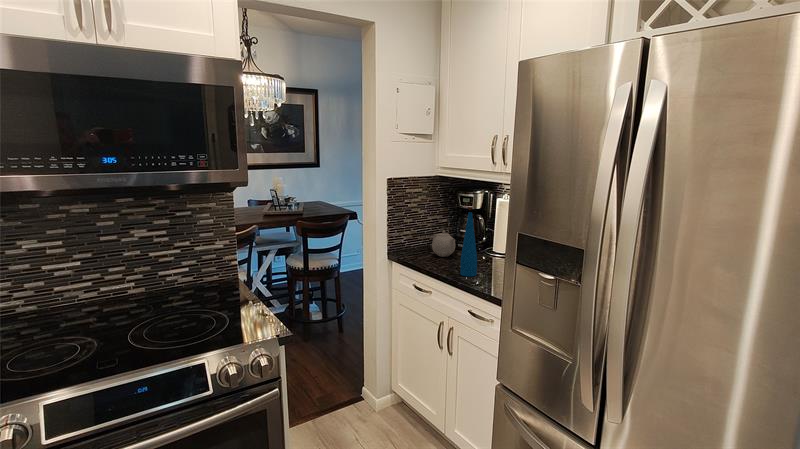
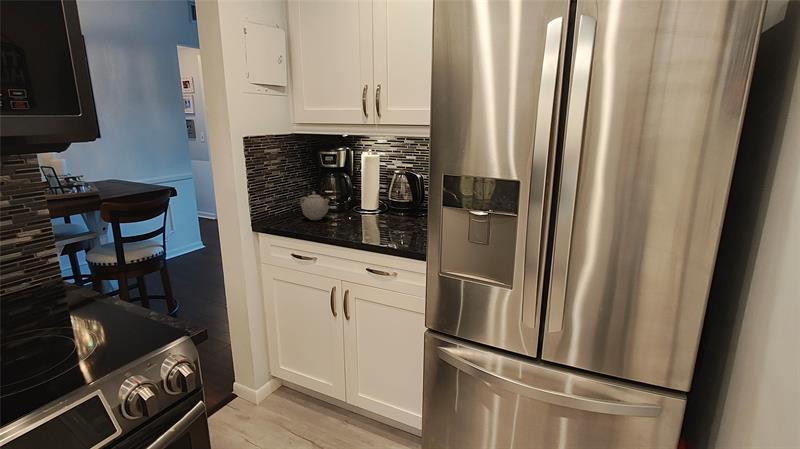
bottle: present [460,207,477,277] -> none [347,161,365,234]

